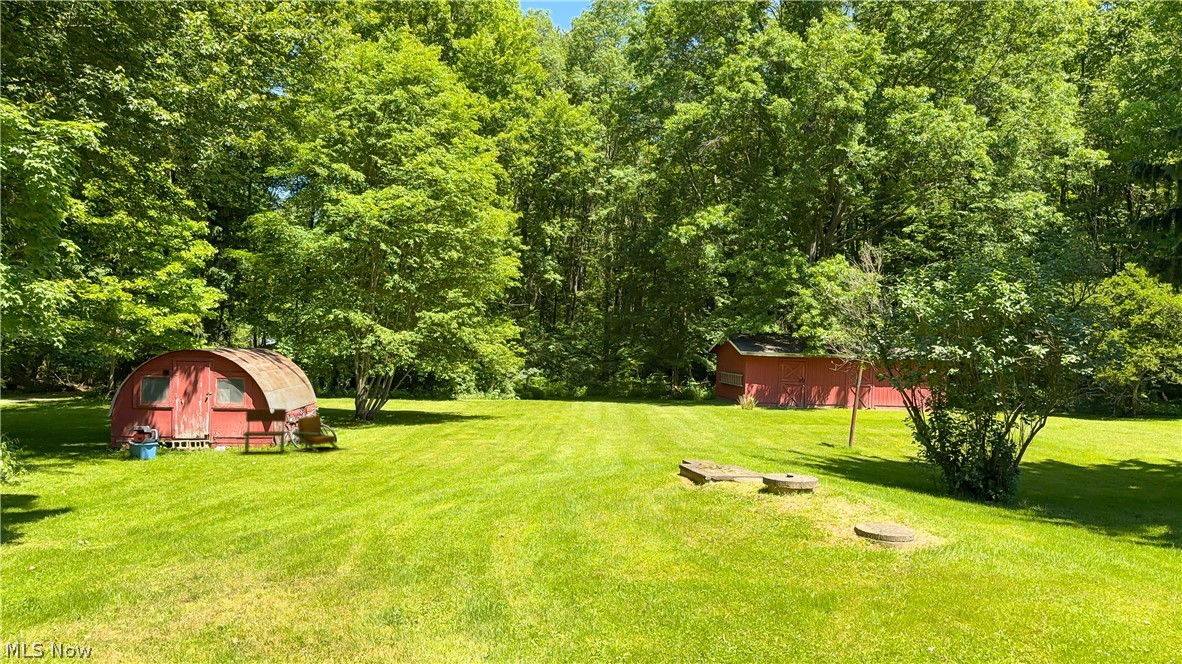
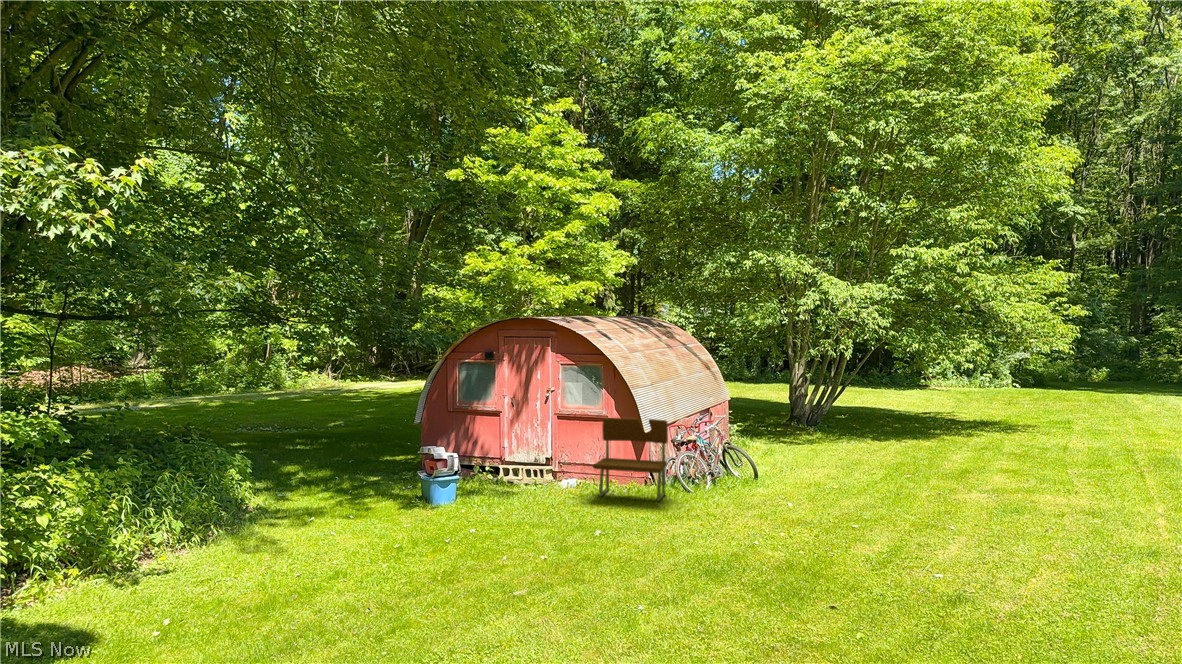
lounge chair: present [293,416,338,452] -> none [678,434,764,509]

